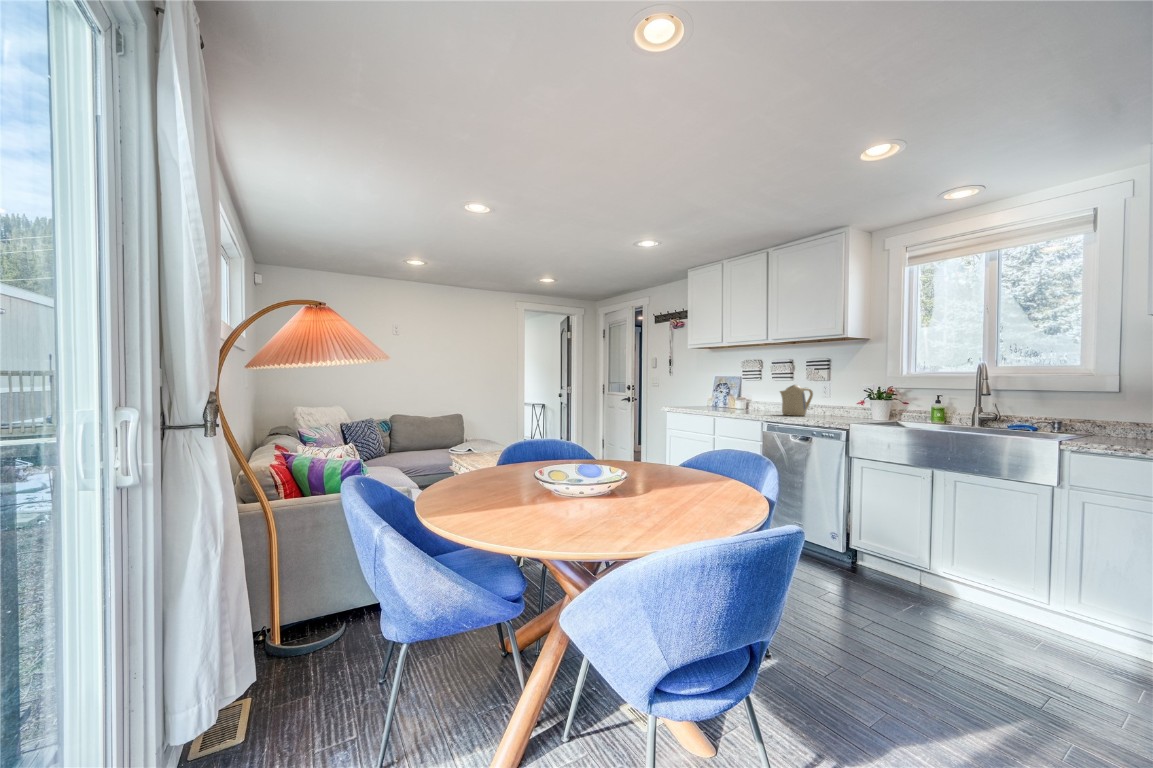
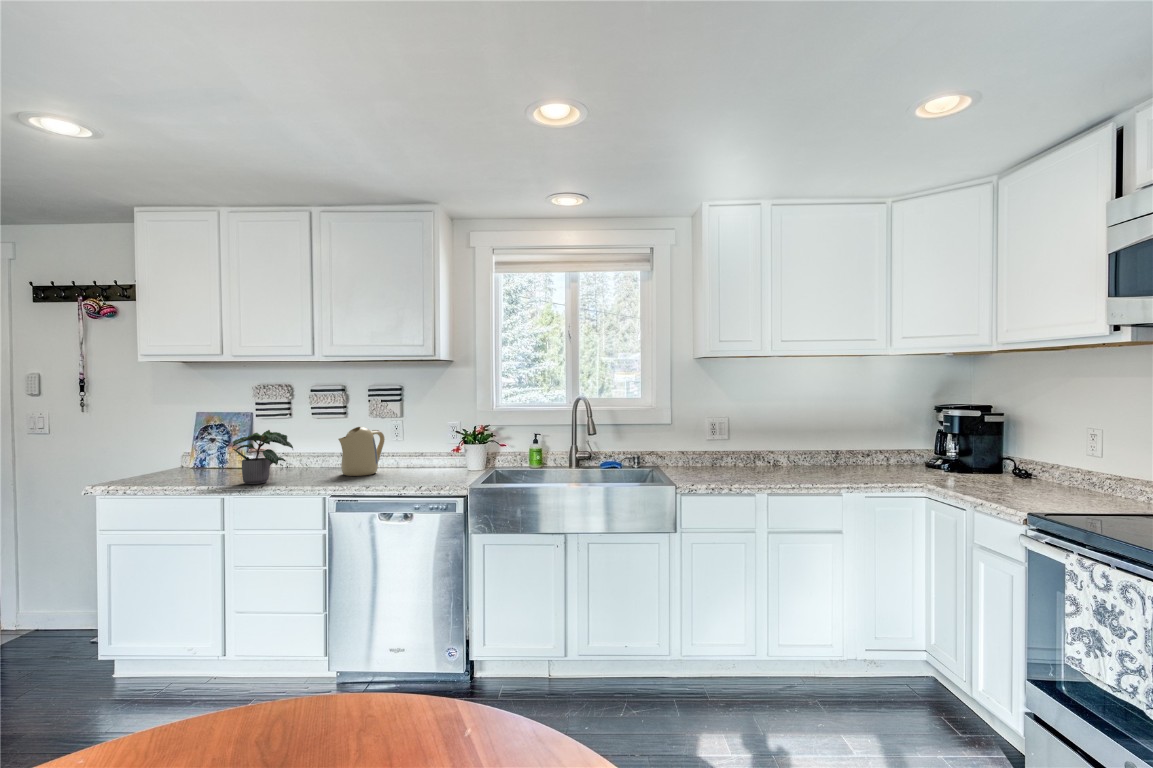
potted plant: none [719,384,754,413] -> present [232,430,293,484]

